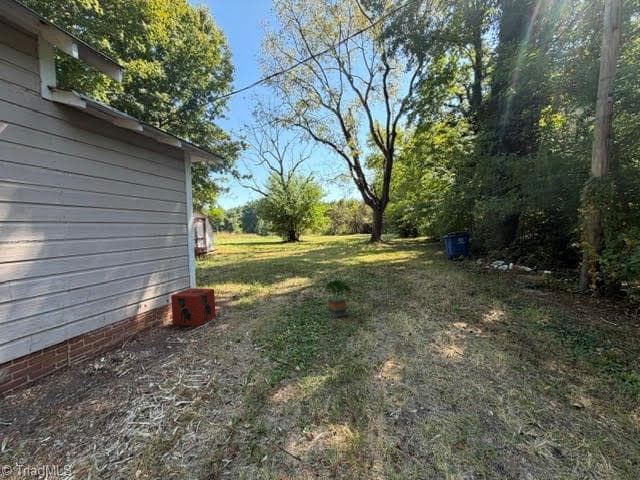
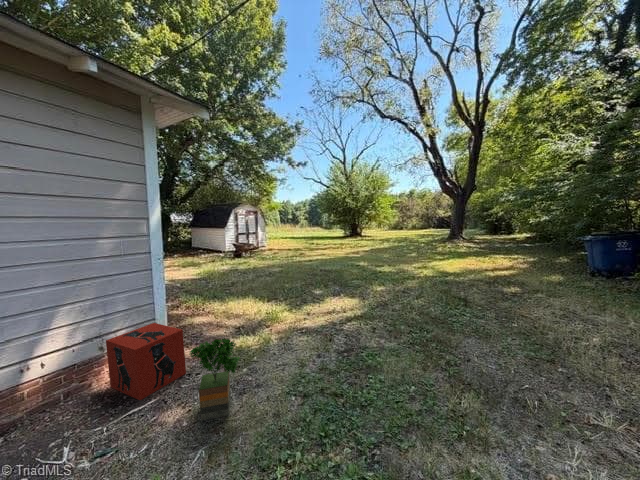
potted tree: present [326,280,351,317] -> present [189,338,240,421]

